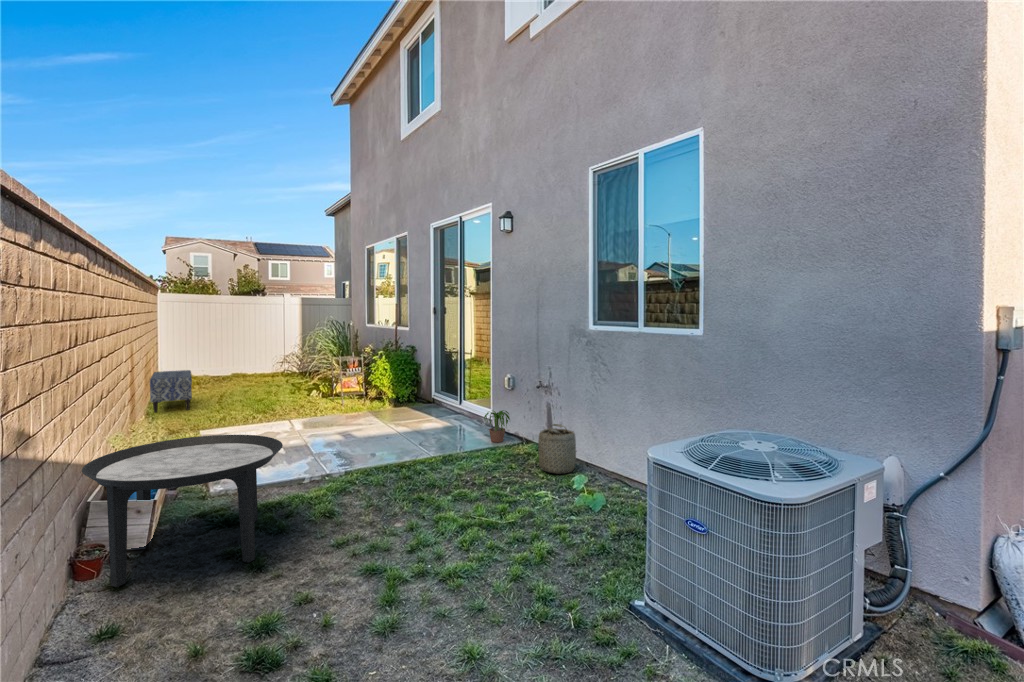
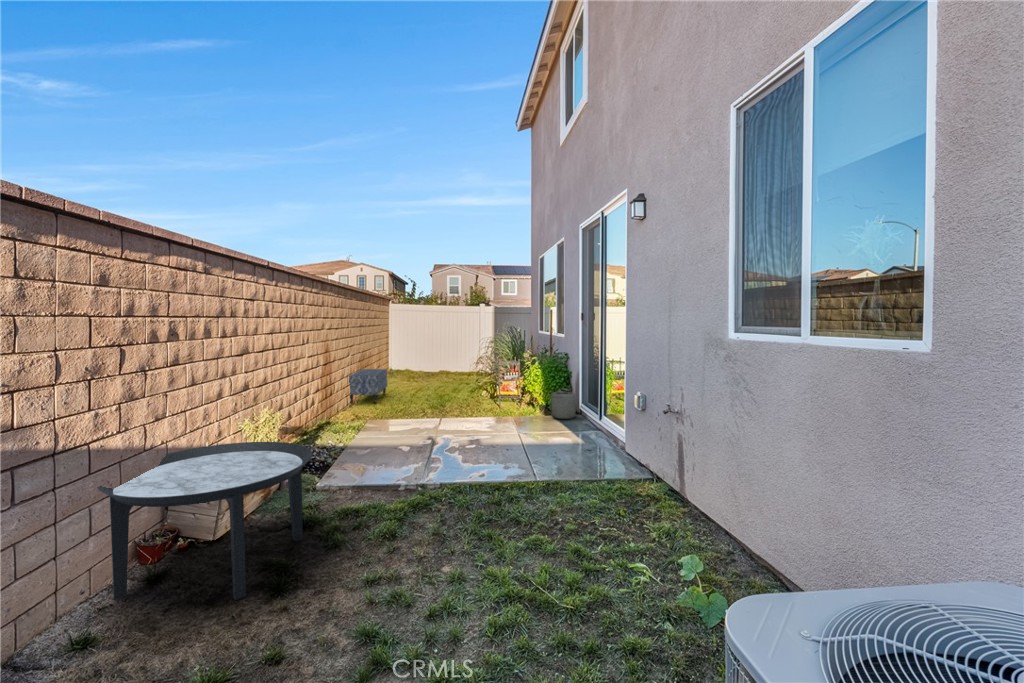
potted plant: present [484,410,510,442] -> none [601,435,645,475]
basket: present [538,424,576,474] -> present [551,388,576,419]

